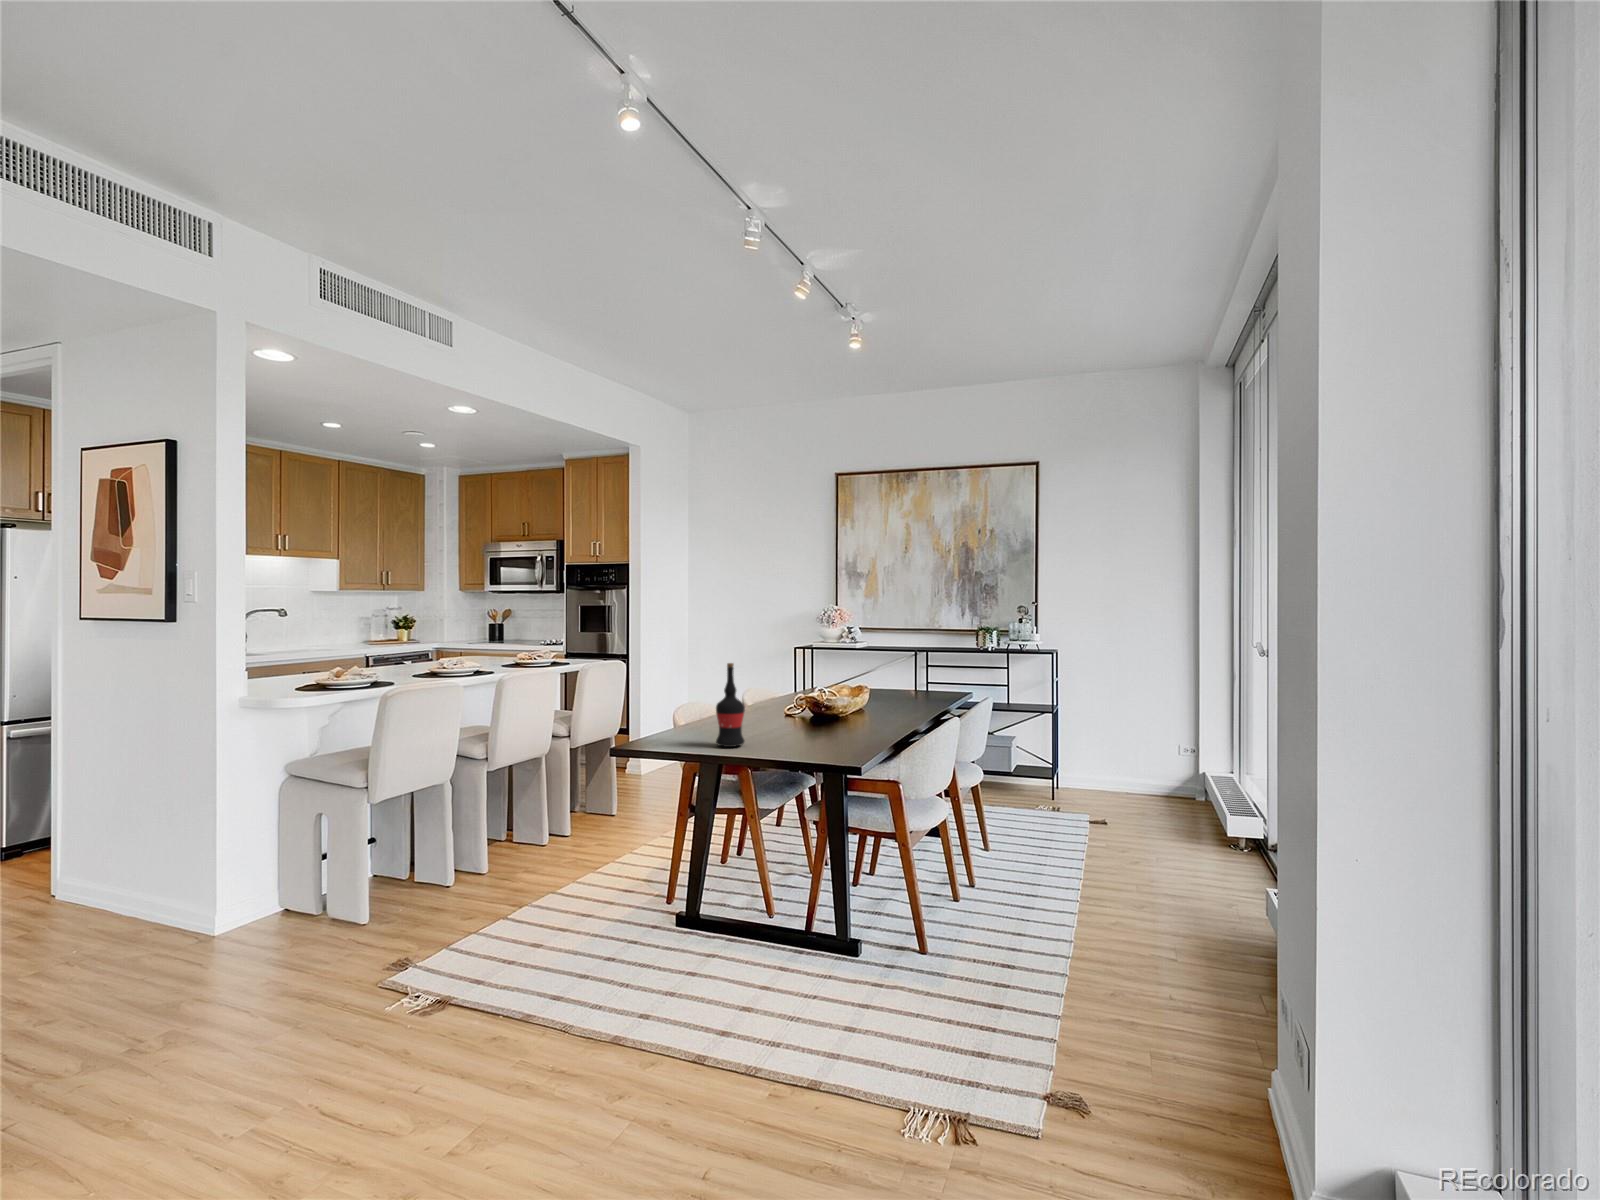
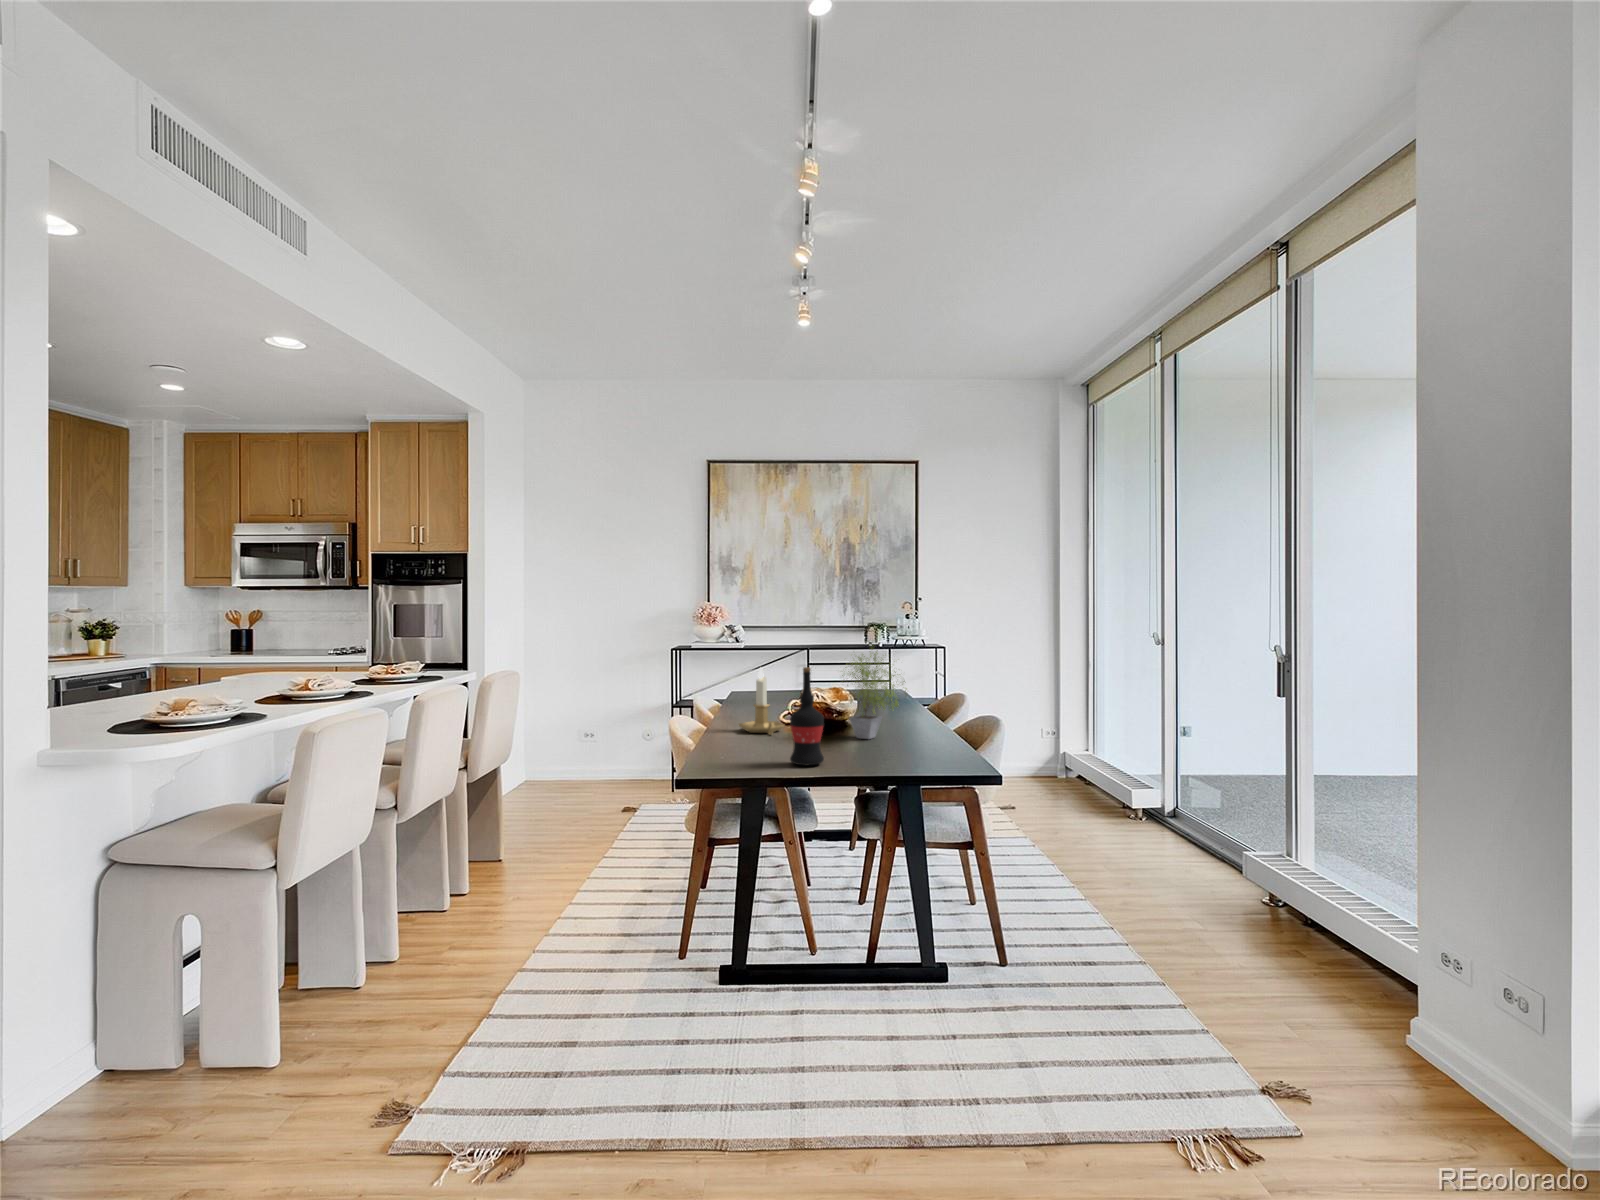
potted plant: none [798,644,872,731] -> present [842,649,907,739]
candlestick: none [741,663,778,722] -> present [739,669,785,735]

